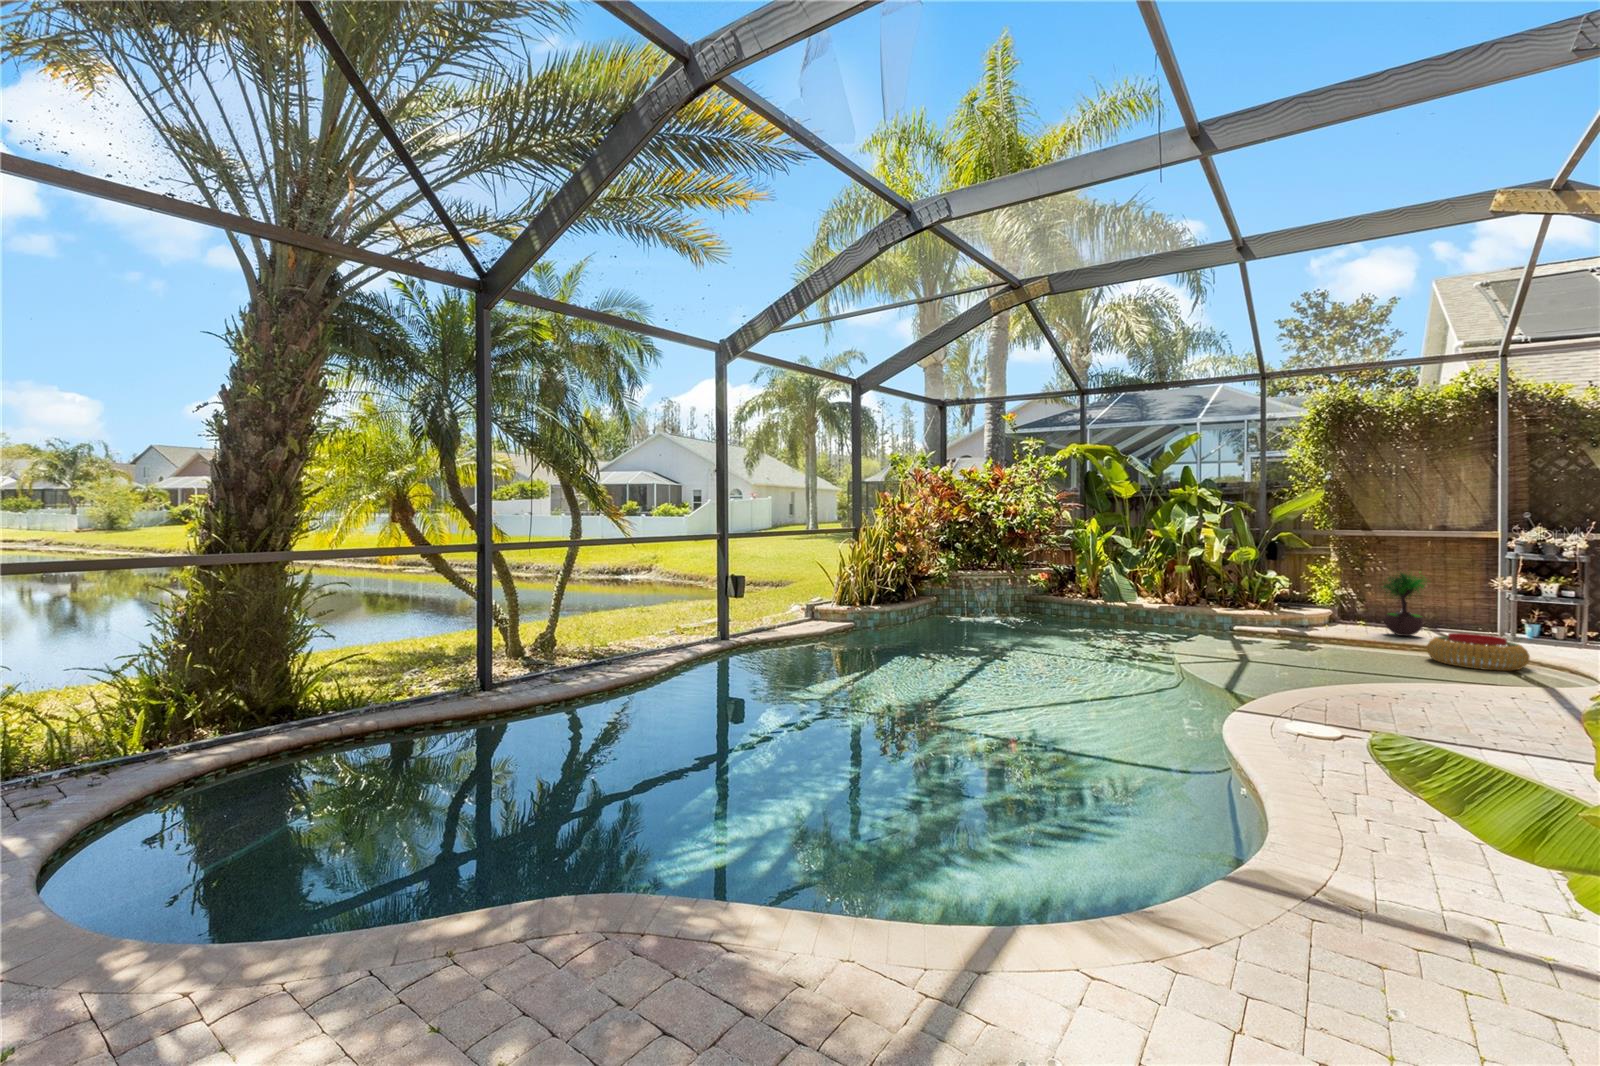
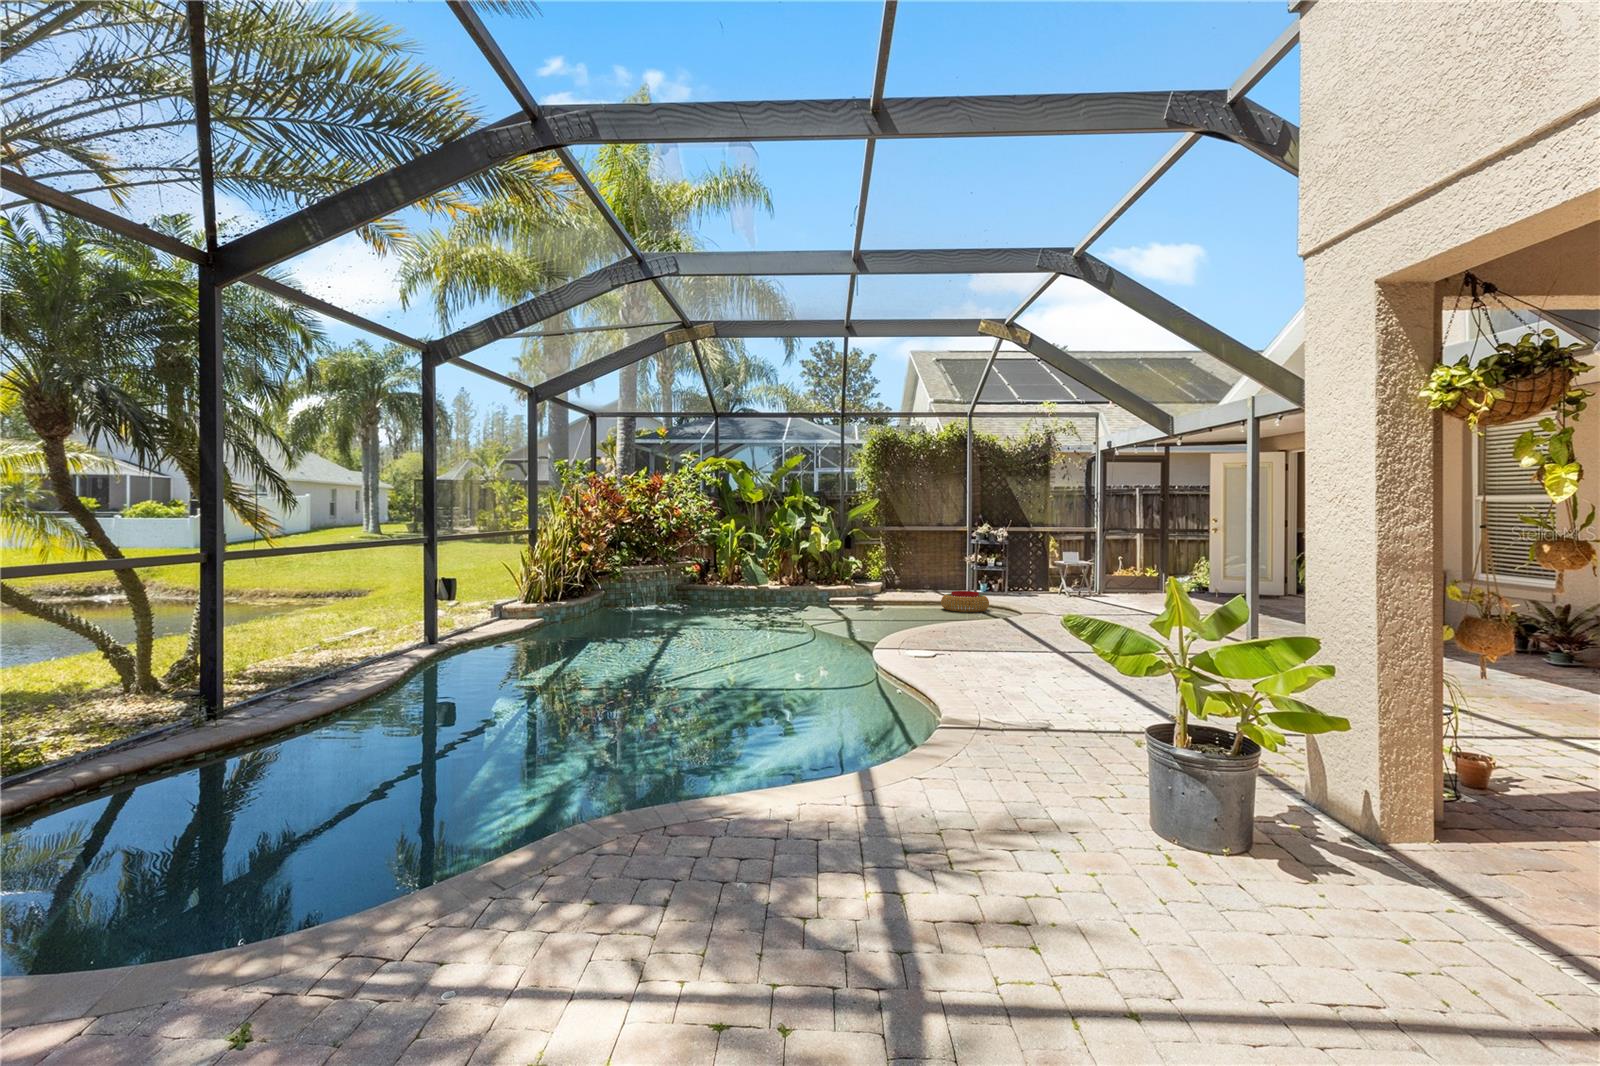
potted tree: present [1383,572,1424,636] -> none [907,551,935,597]

